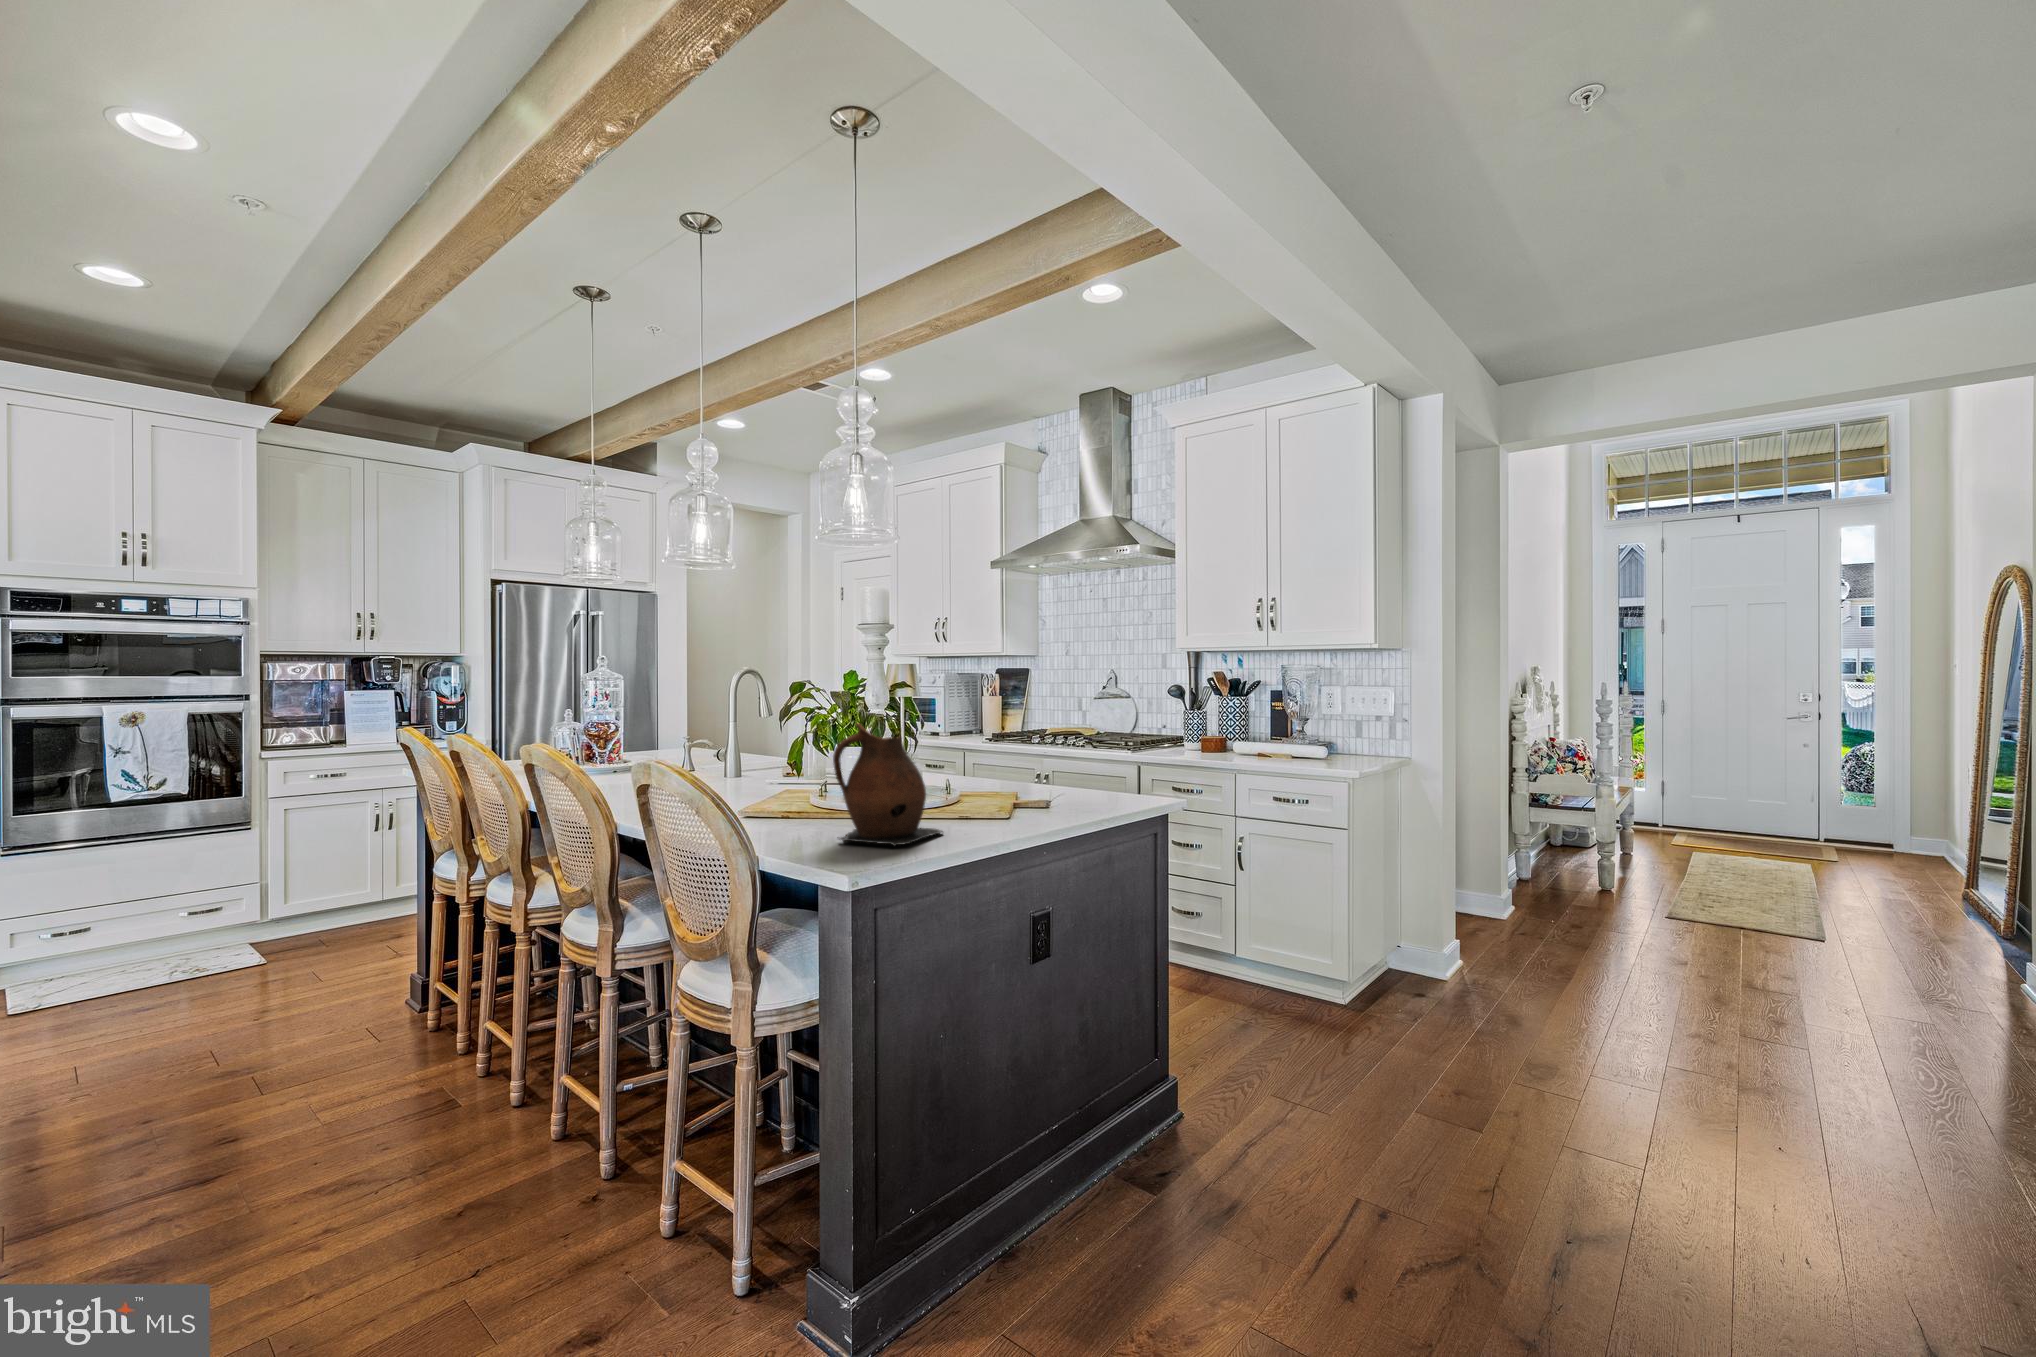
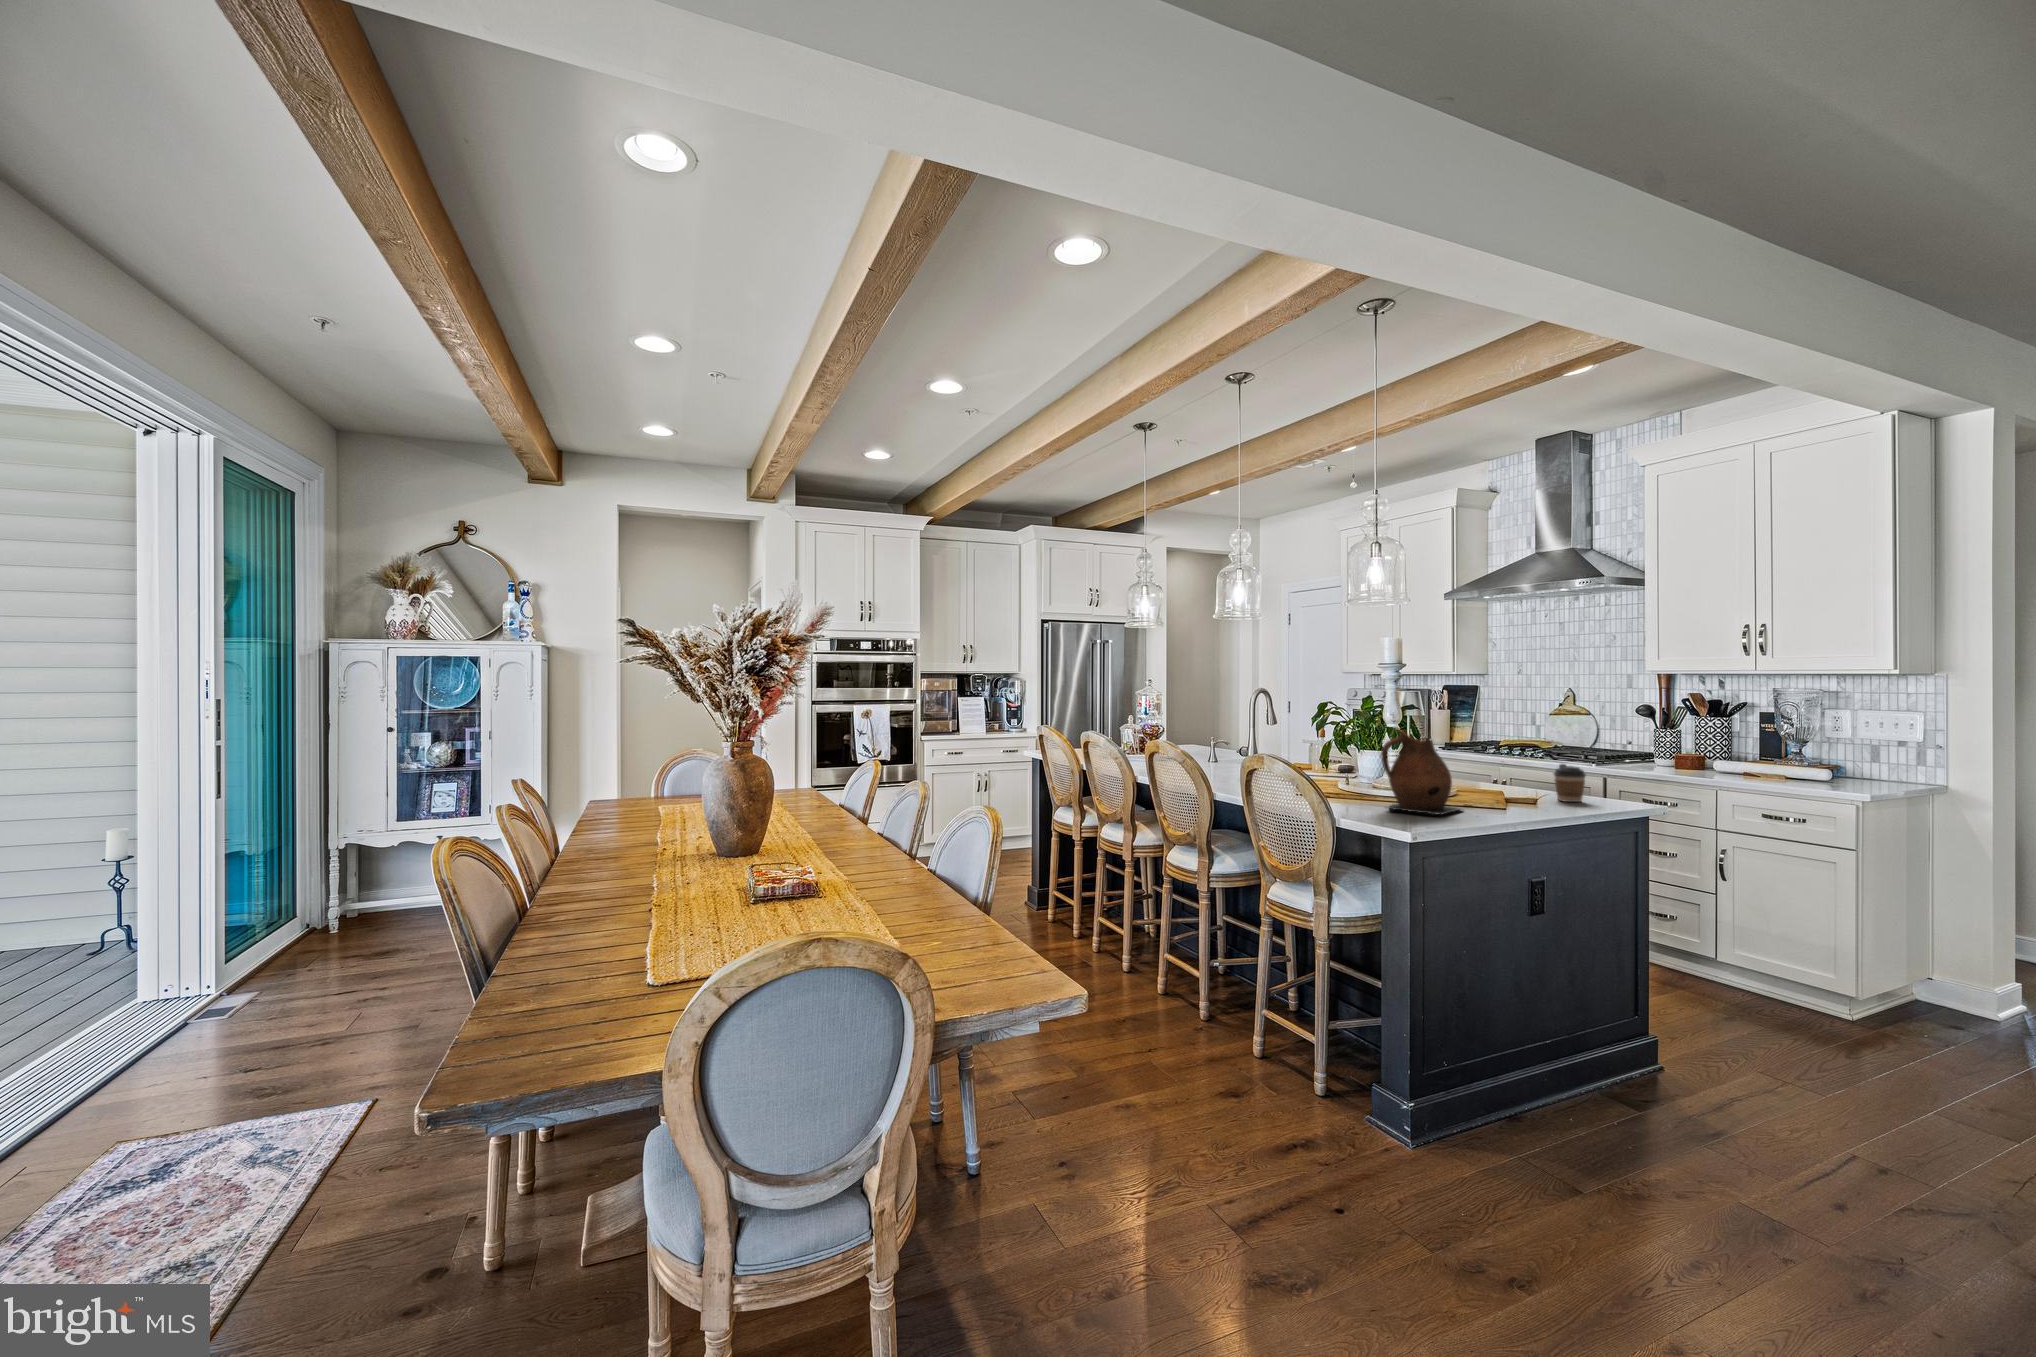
coffee cup: none [1061,759,1096,808] -> present [1554,764,1586,802]

